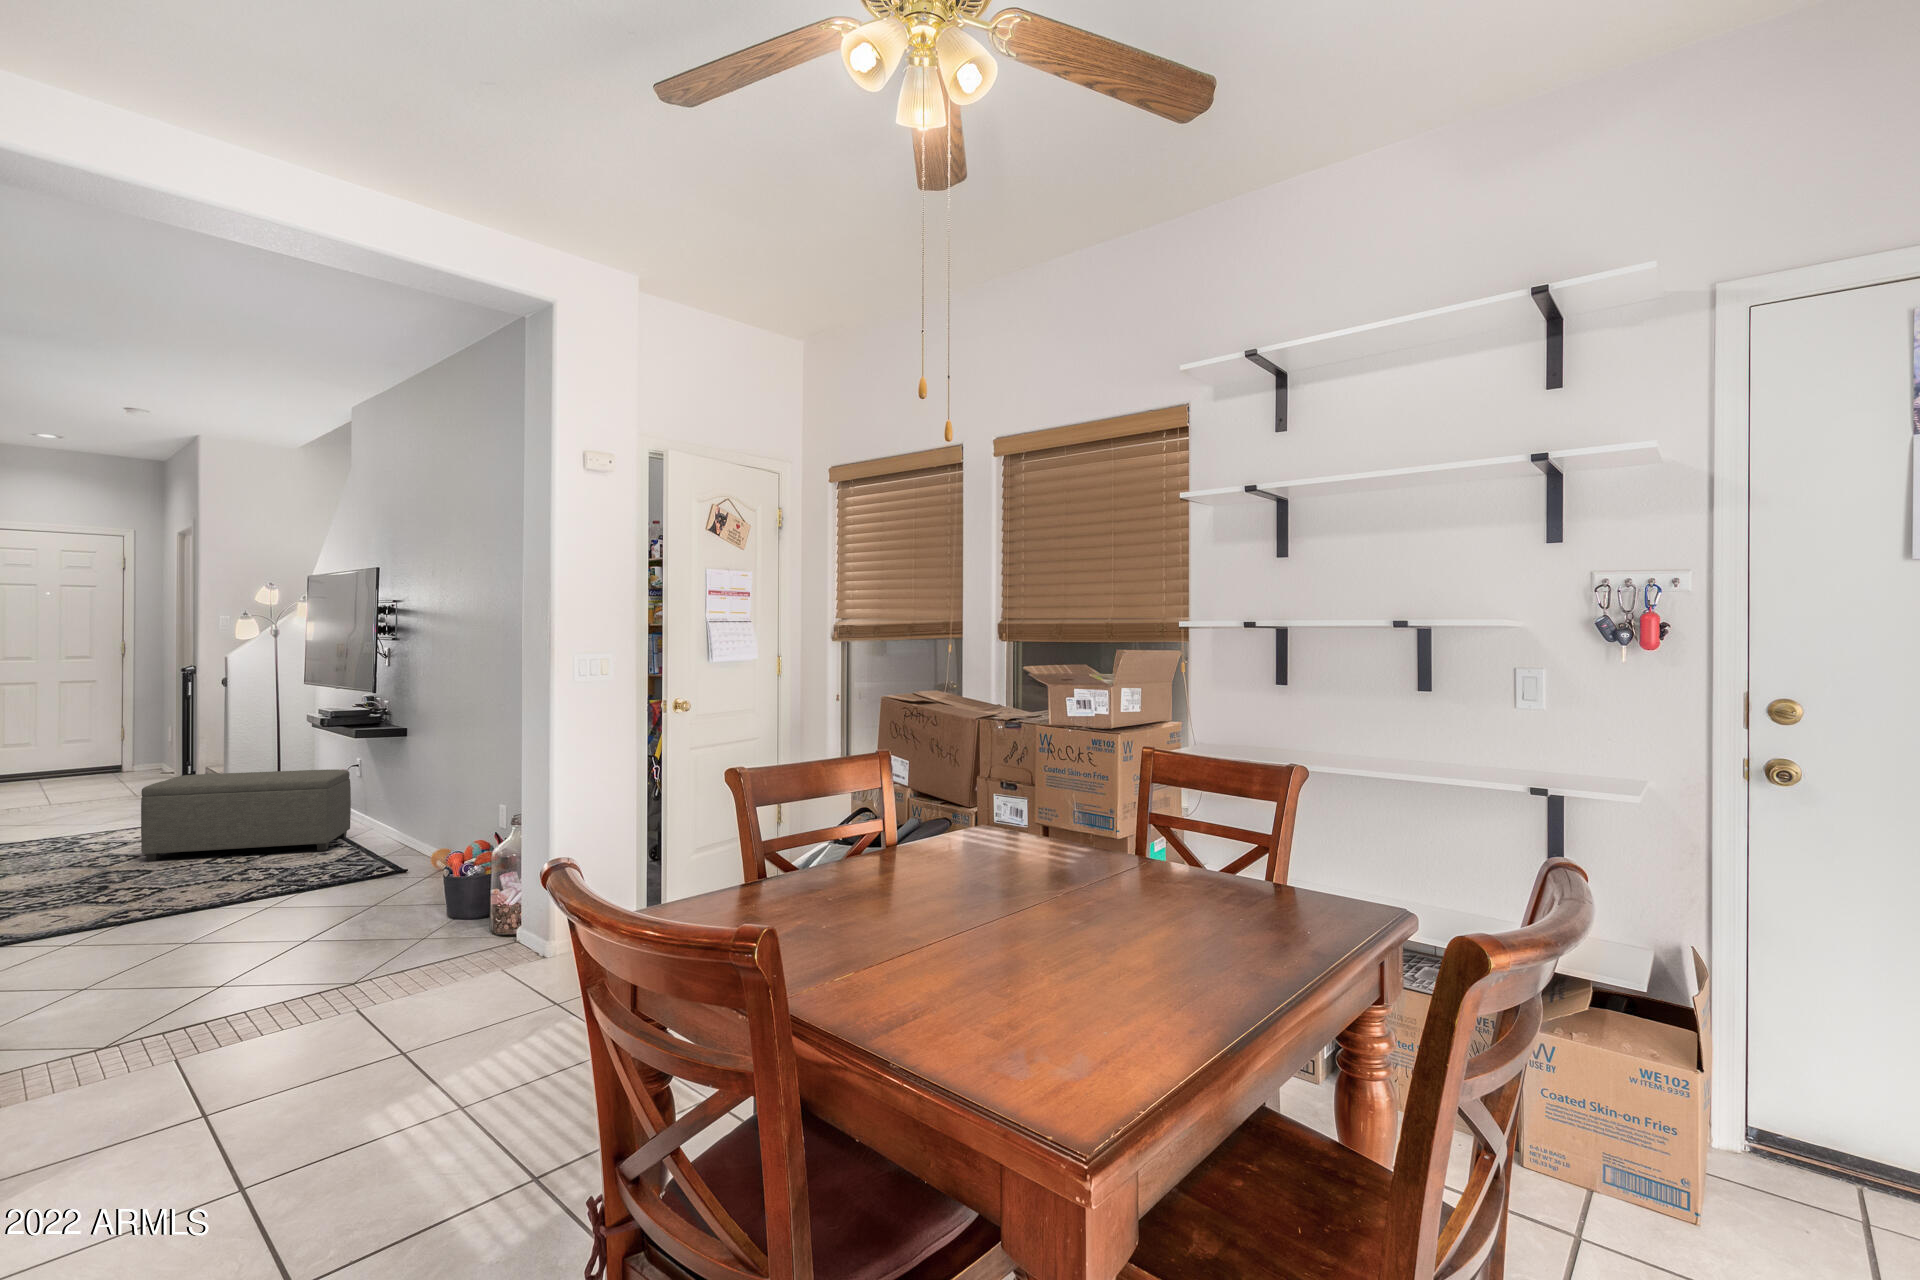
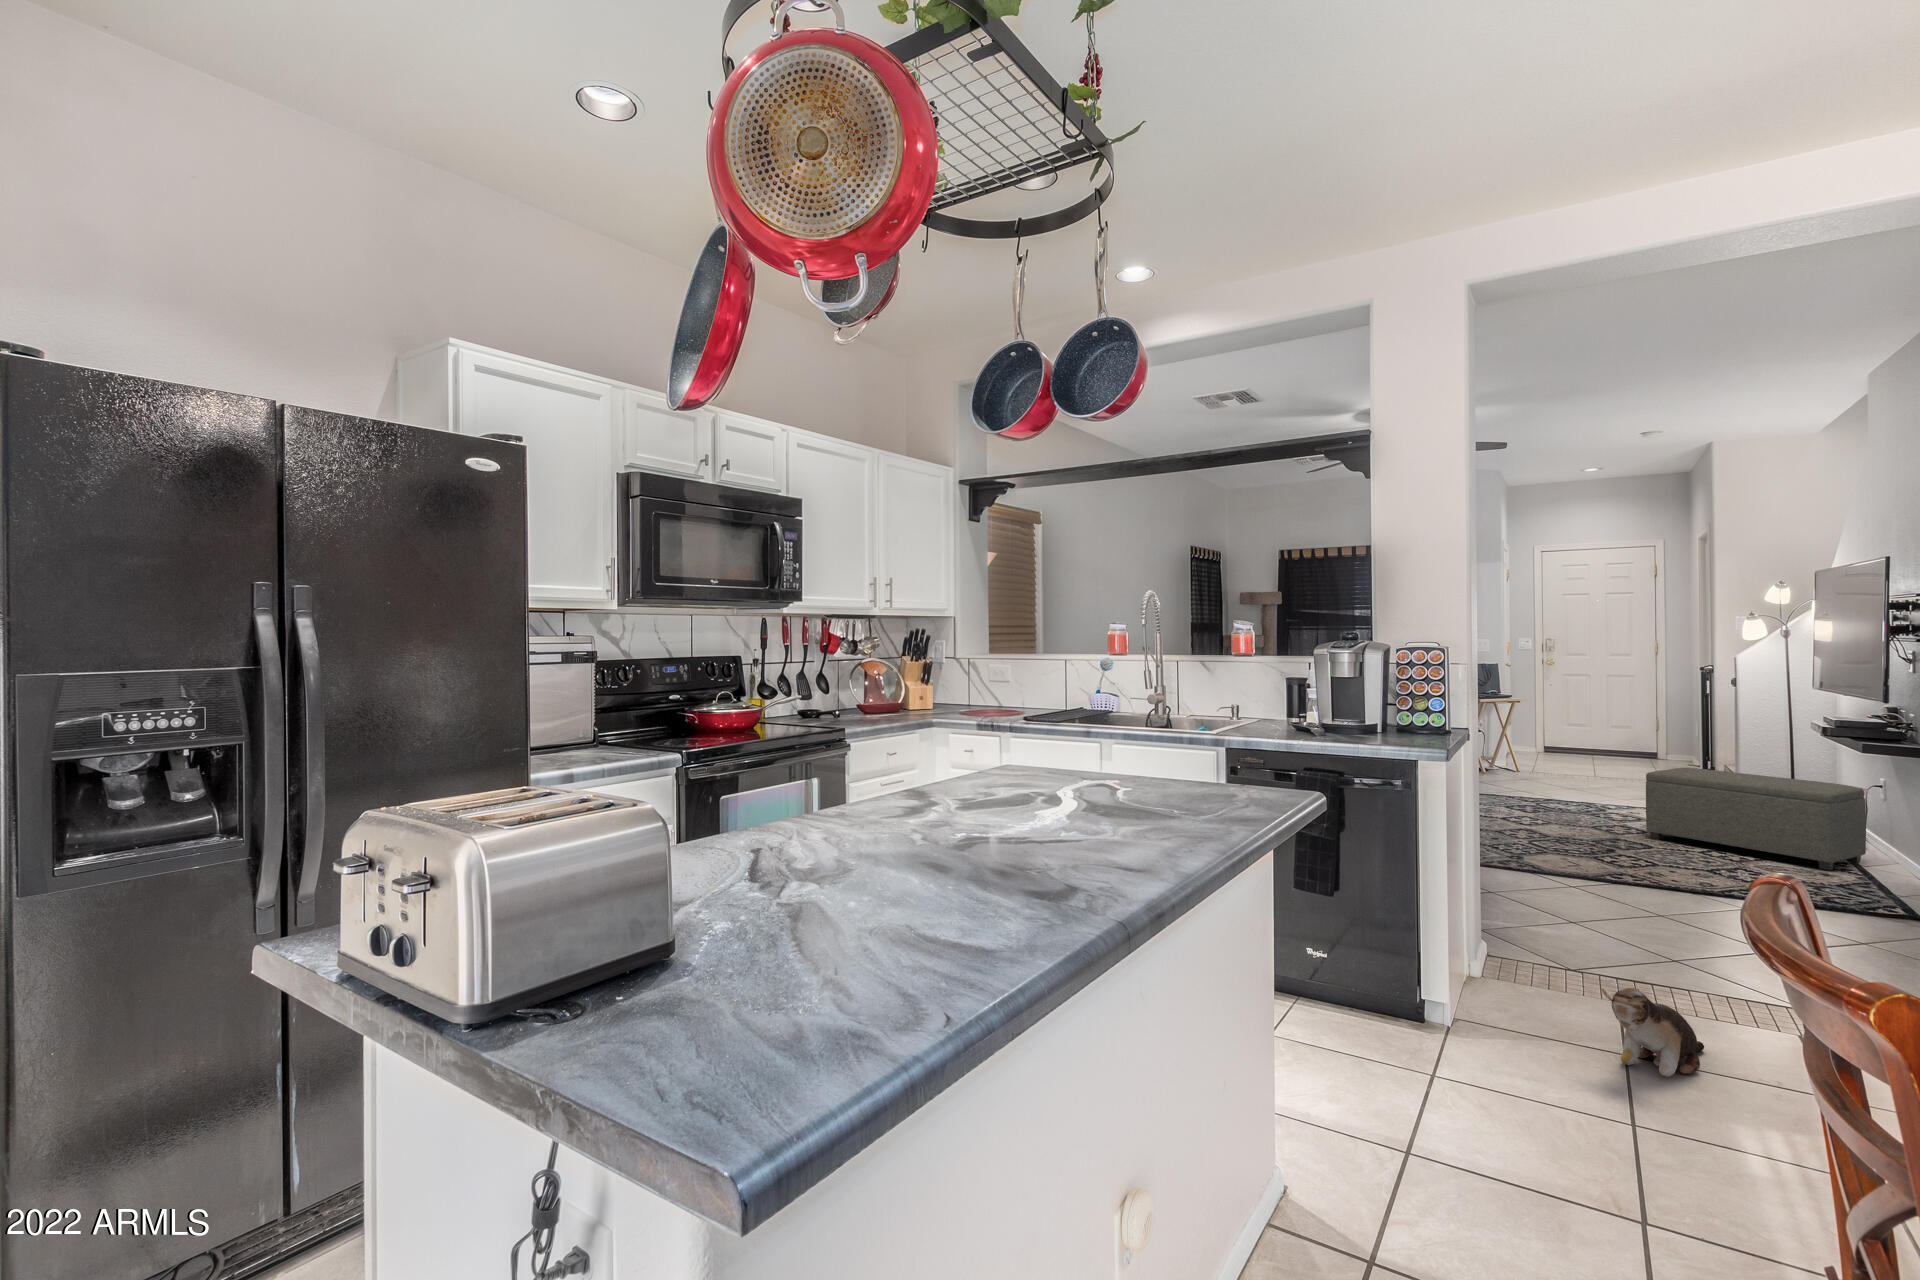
plush toy: none [181,1031,285,1126] -> present [1602,988,1704,1077]

